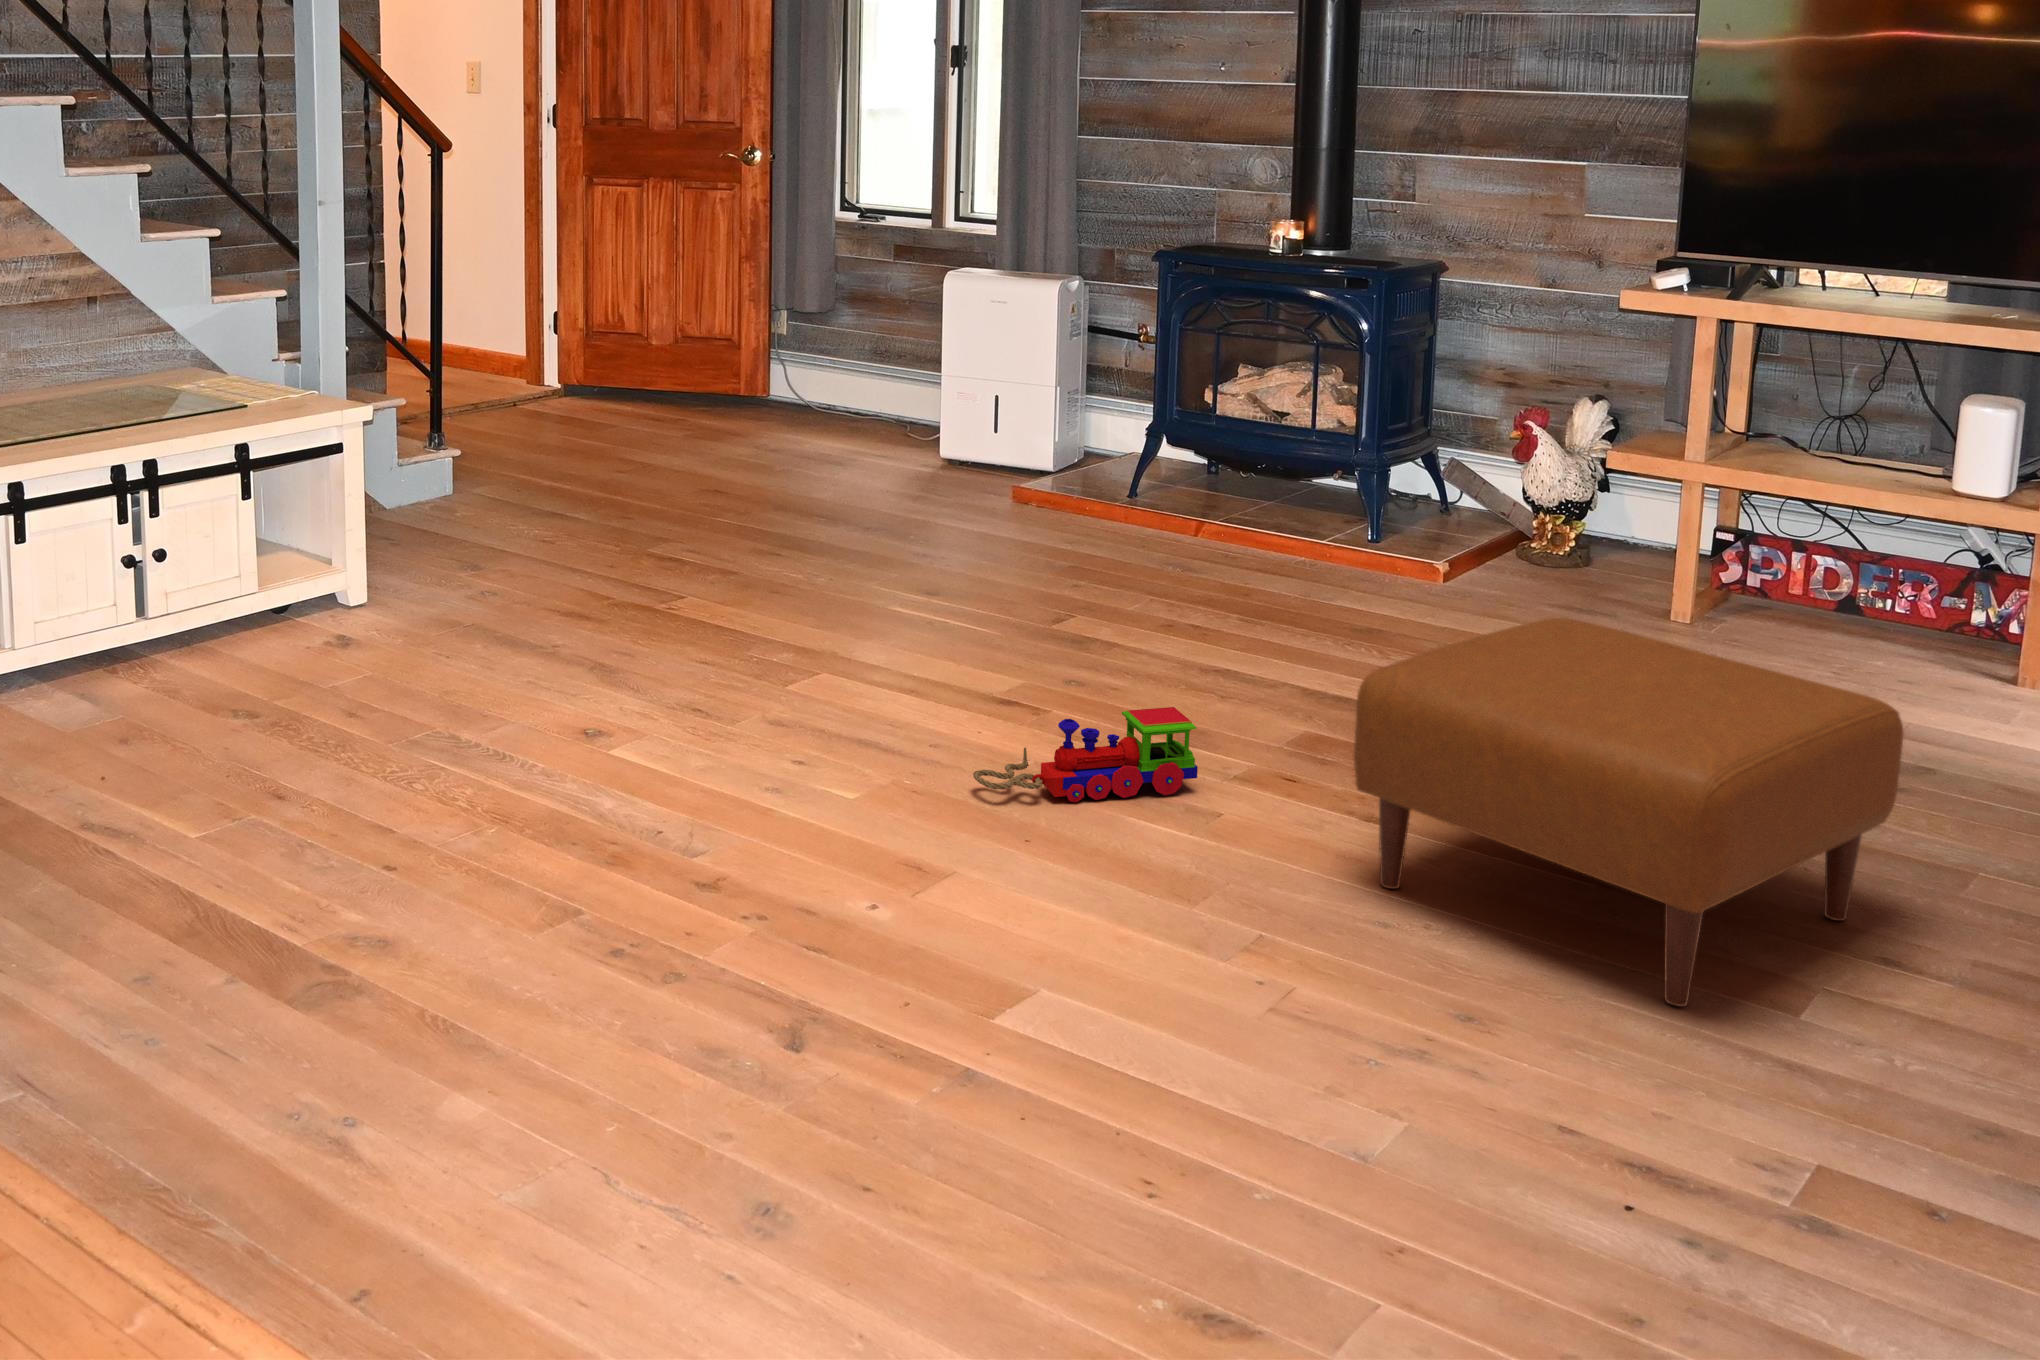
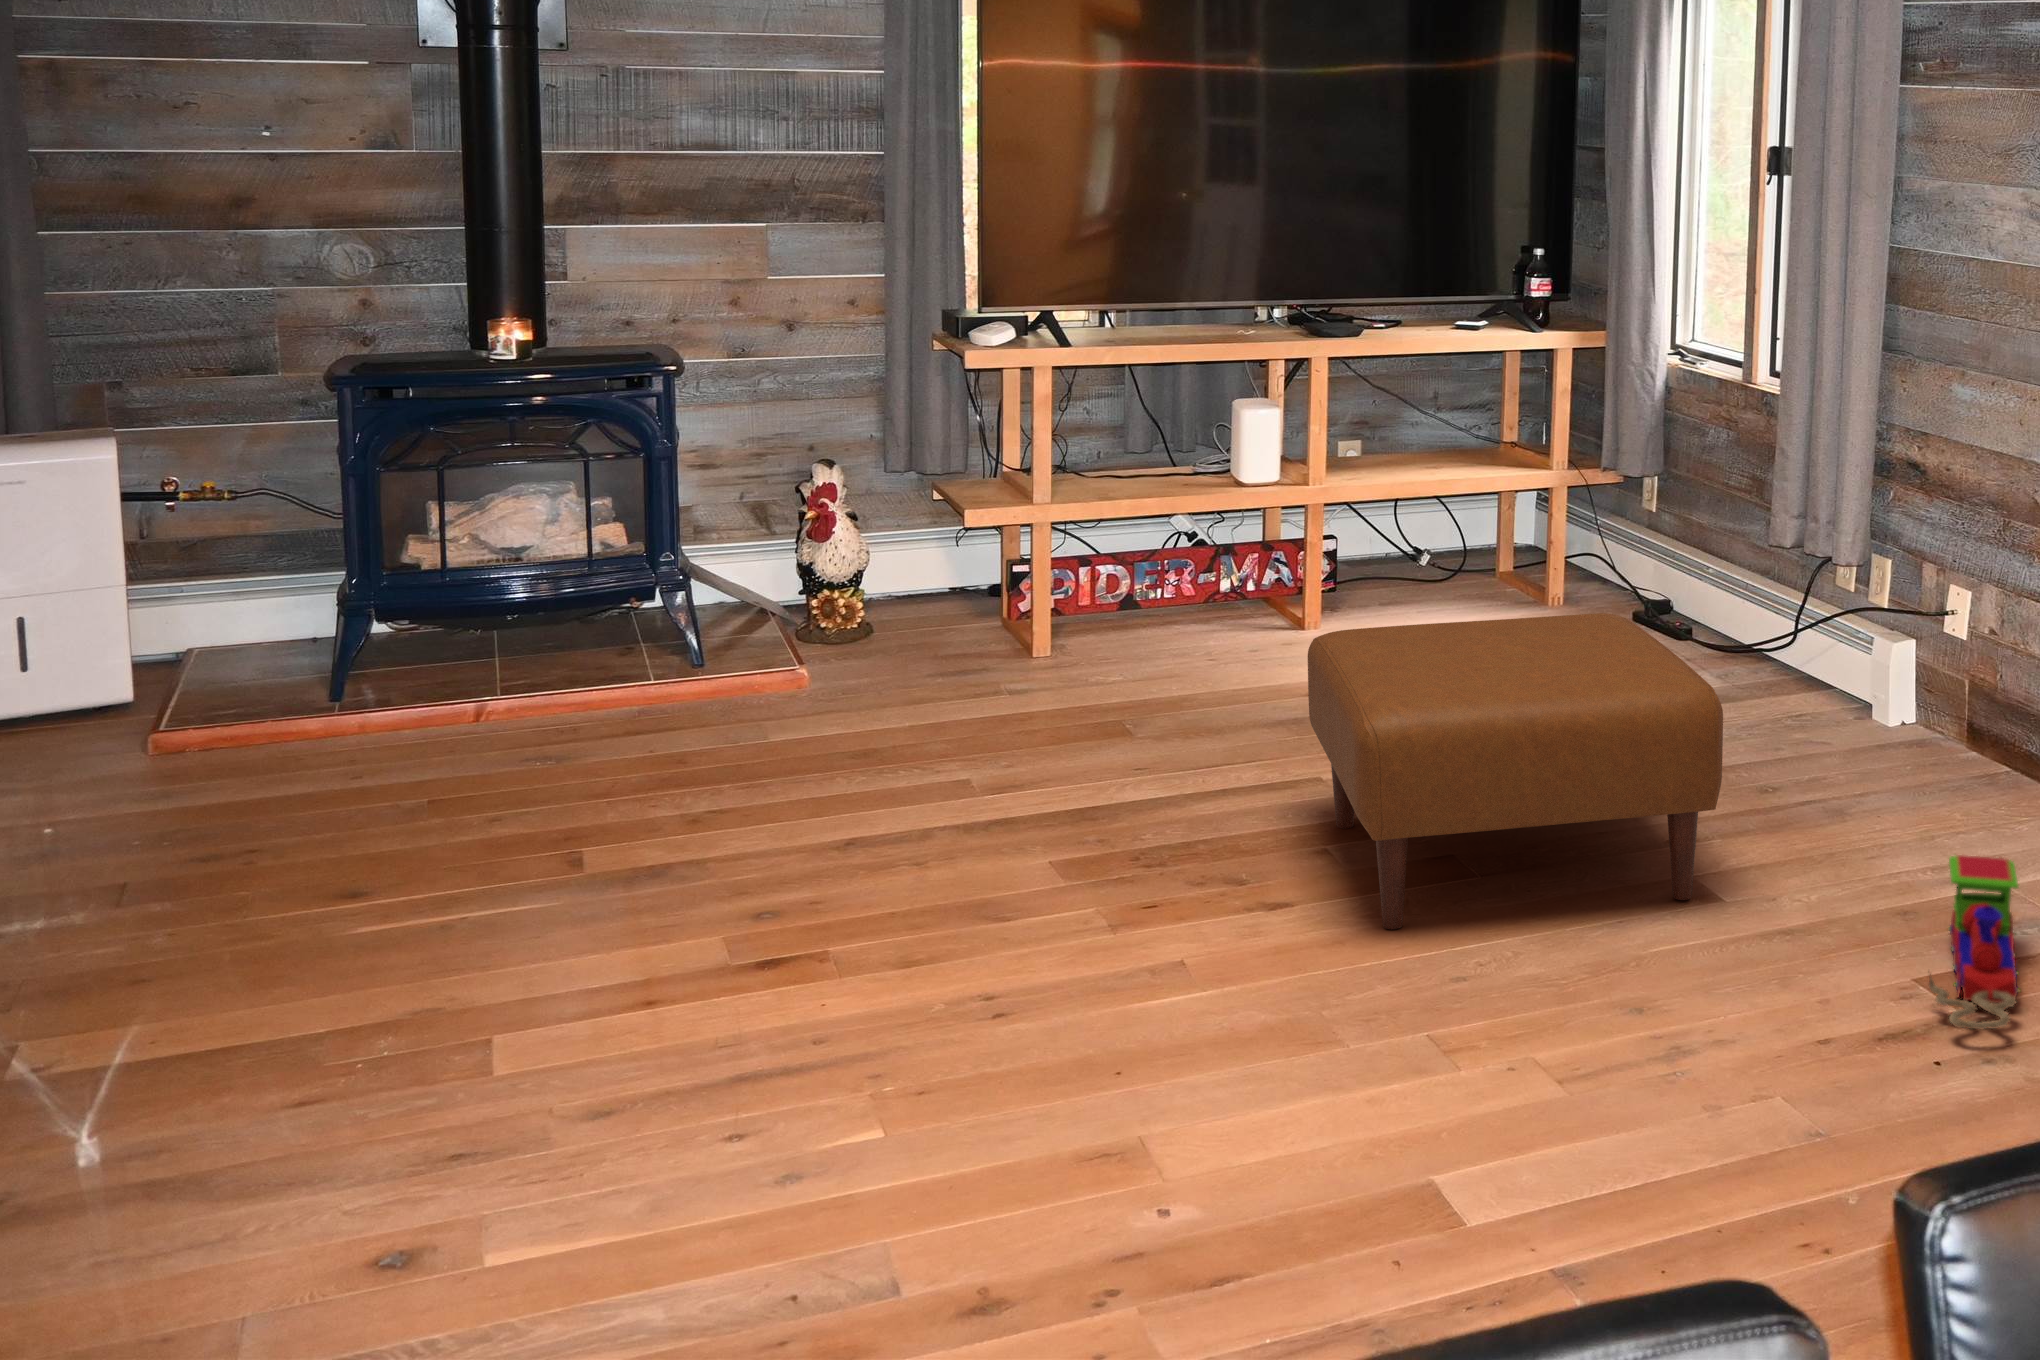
toy train: present [973,707,1198,802] -> present [1929,855,2019,1030]

